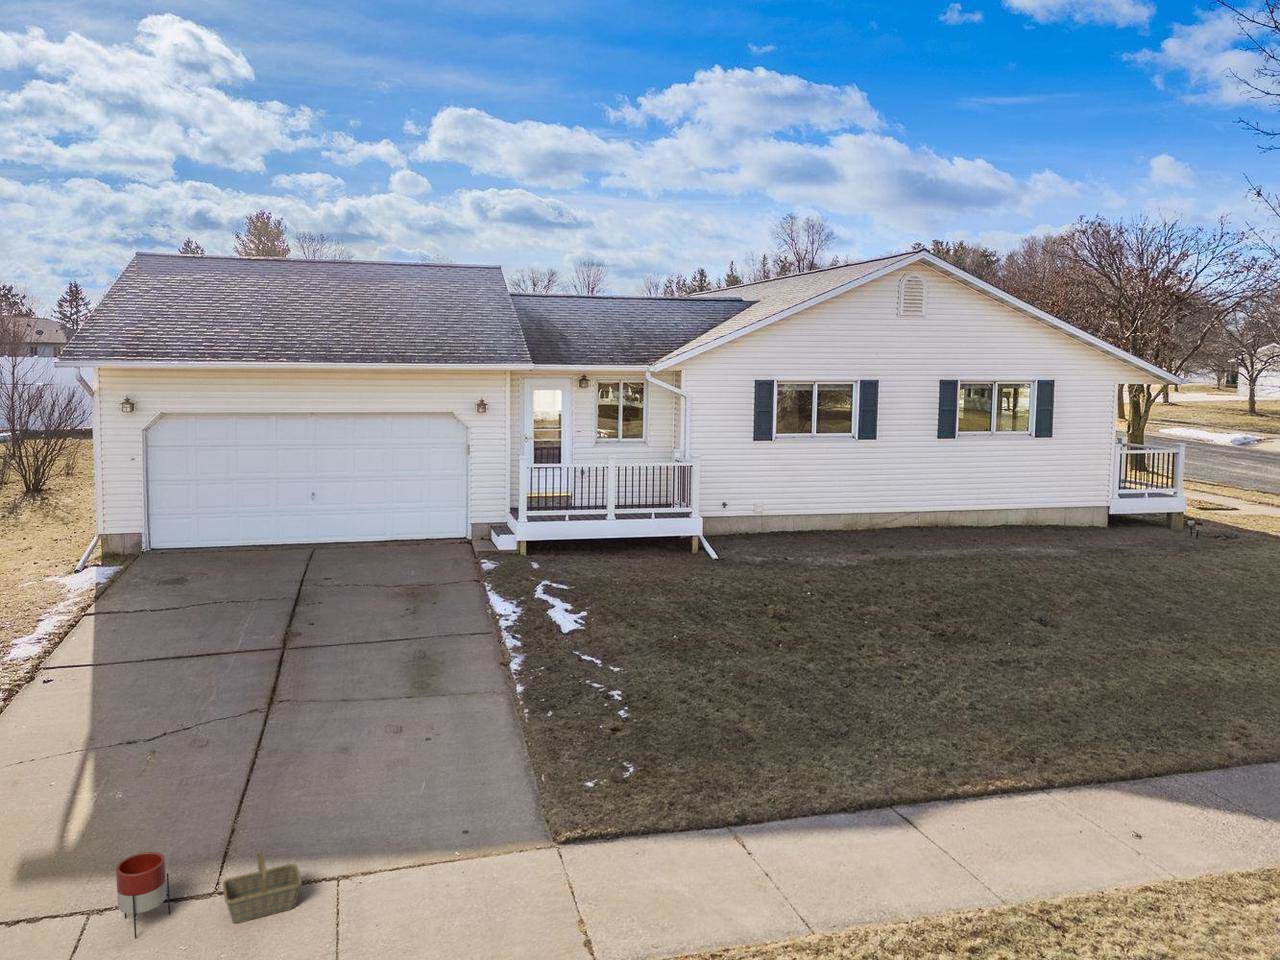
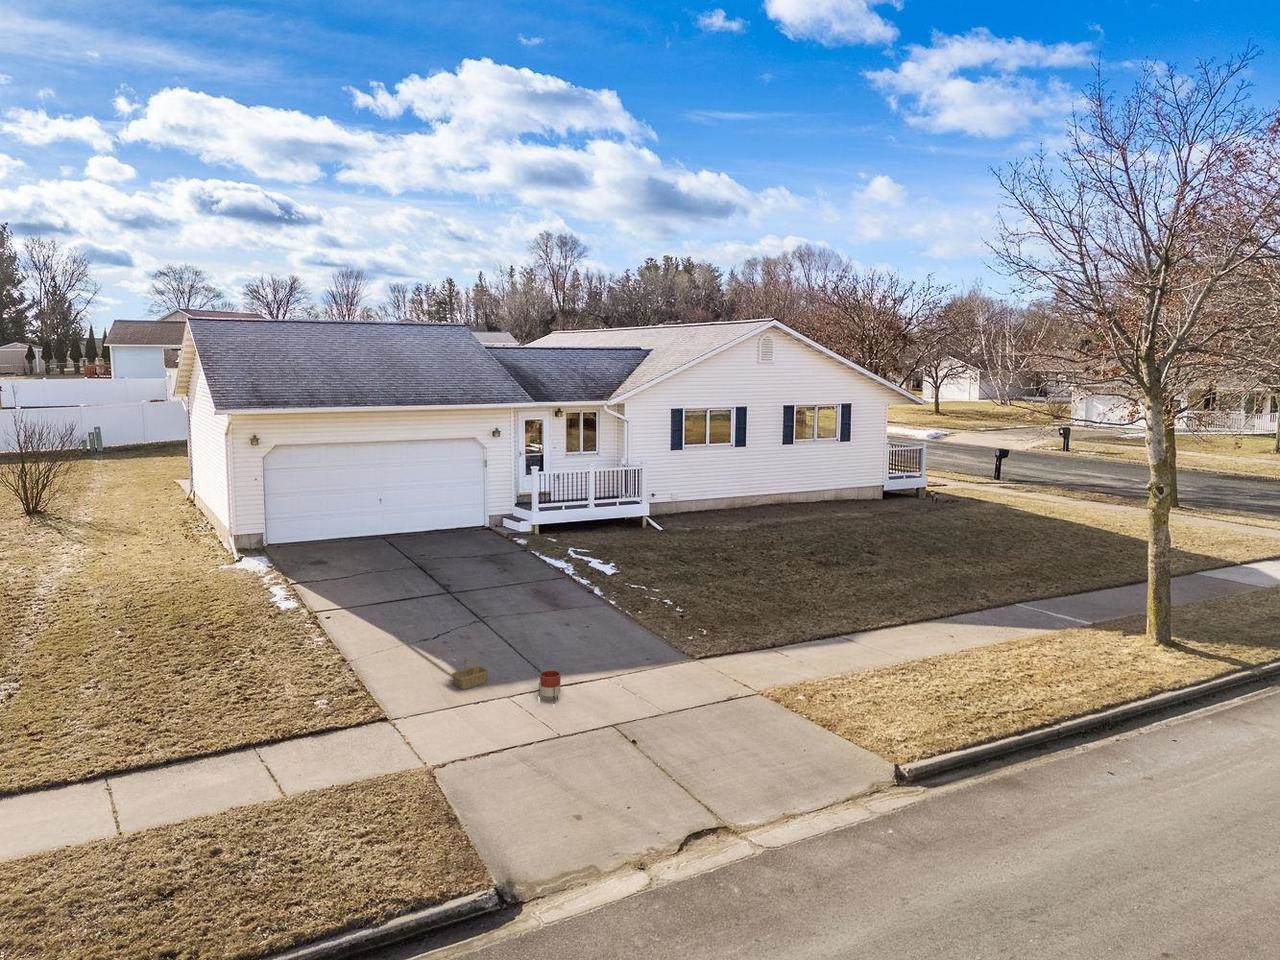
basket: present [223,852,302,923] -> present [452,659,489,690]

